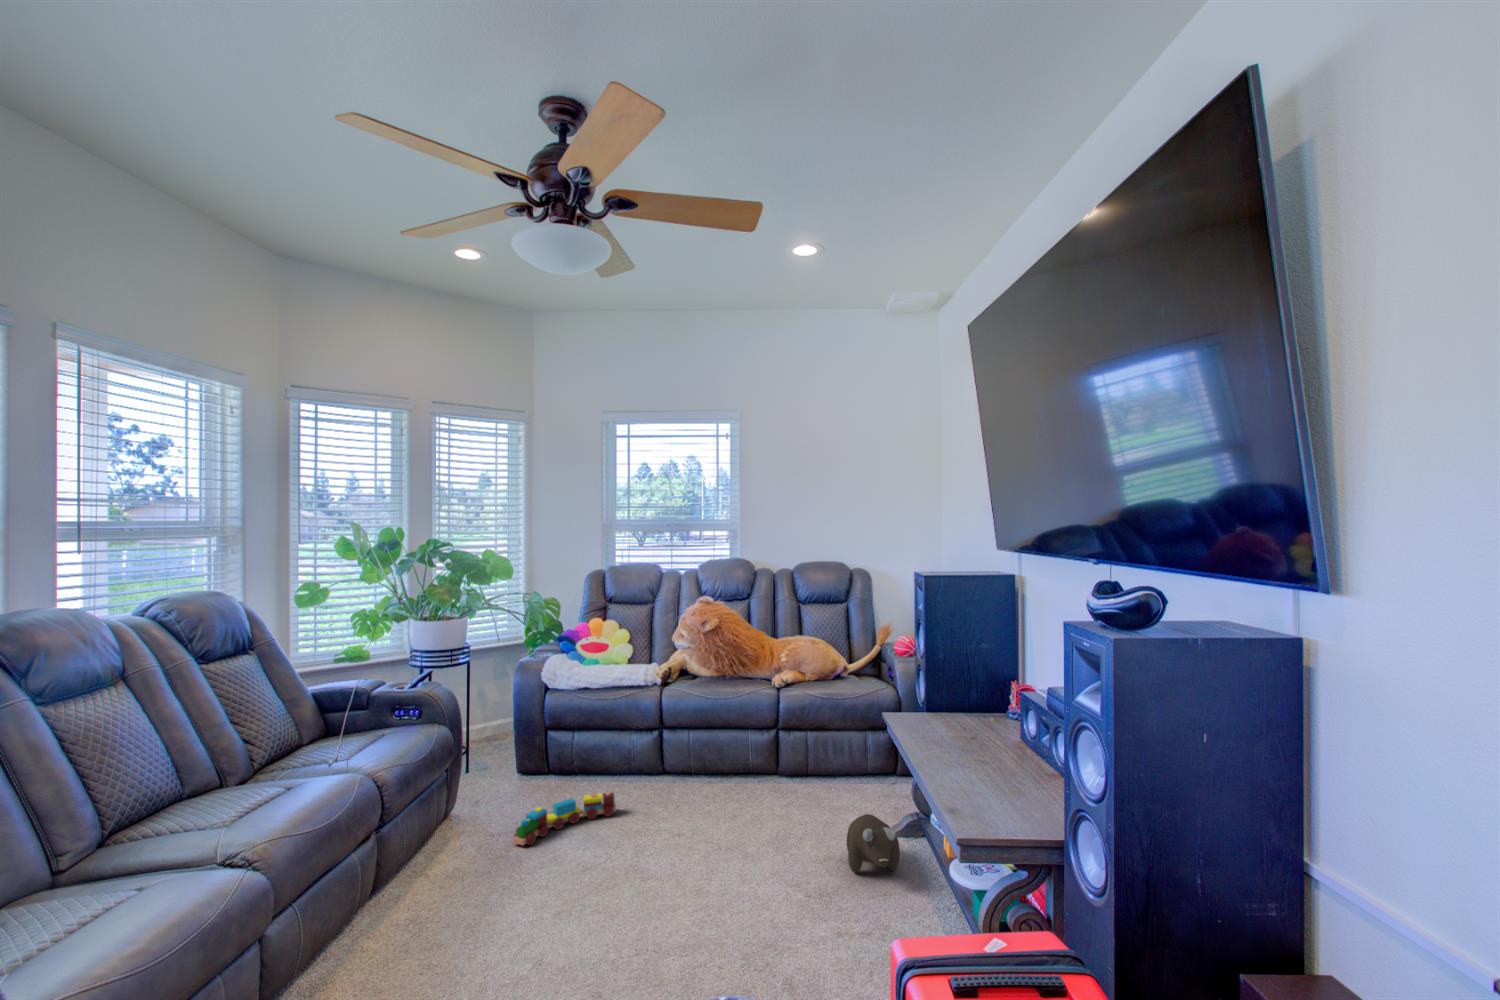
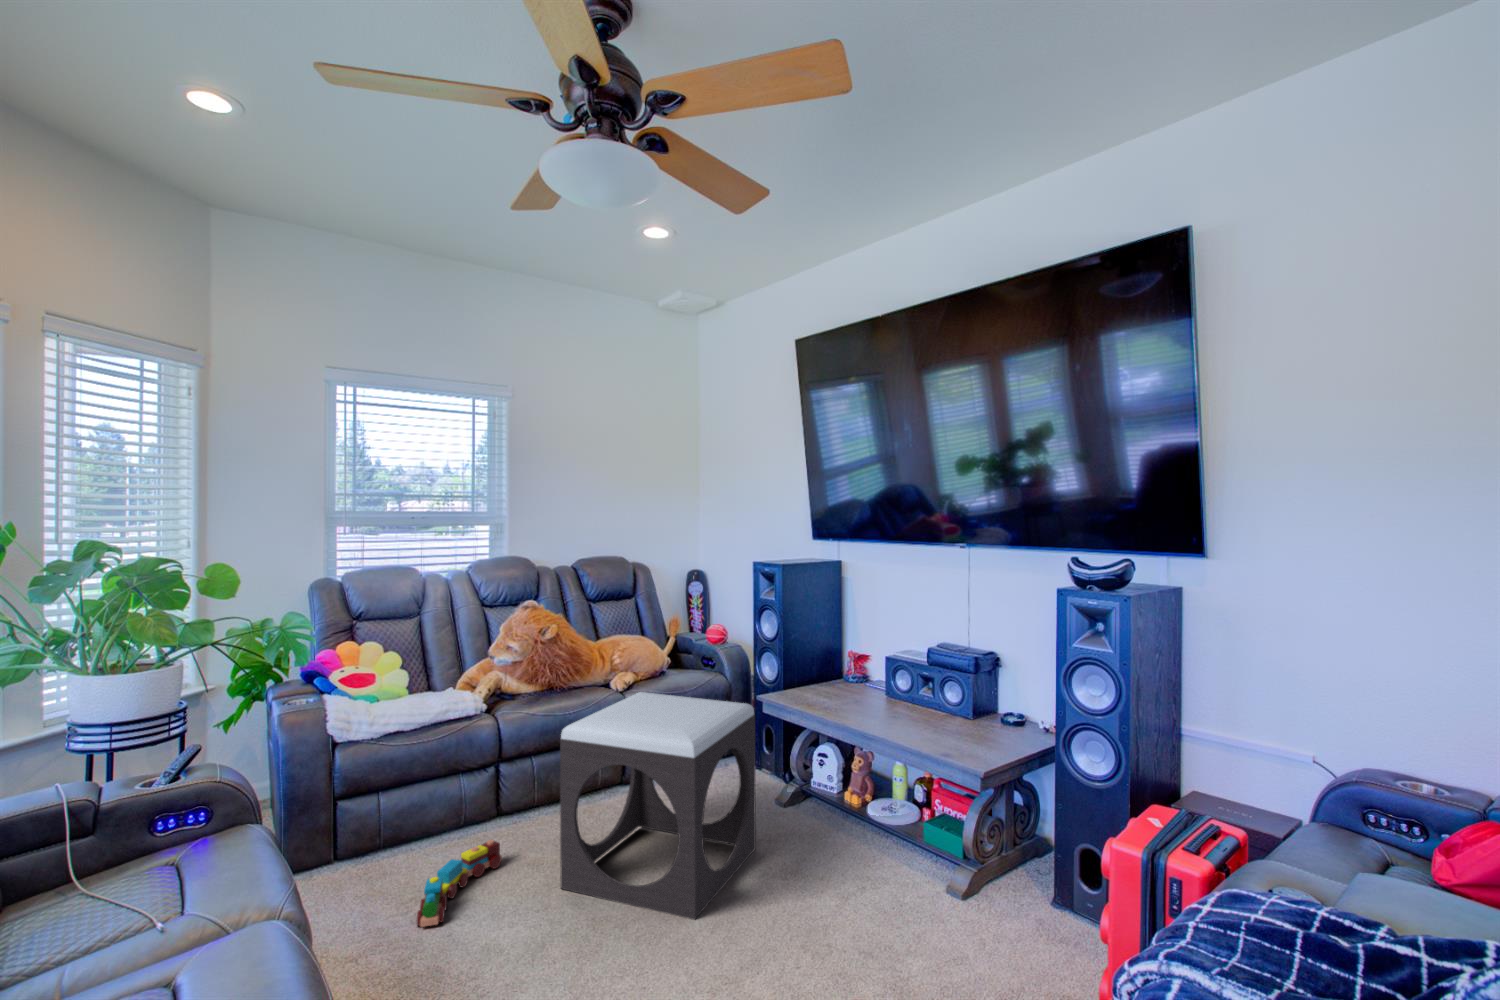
footstool: none [620,691,804,930] -> present [560,692,756,920]
plush toy: present [847,814,900,873] -> none [760,777,819,829]

